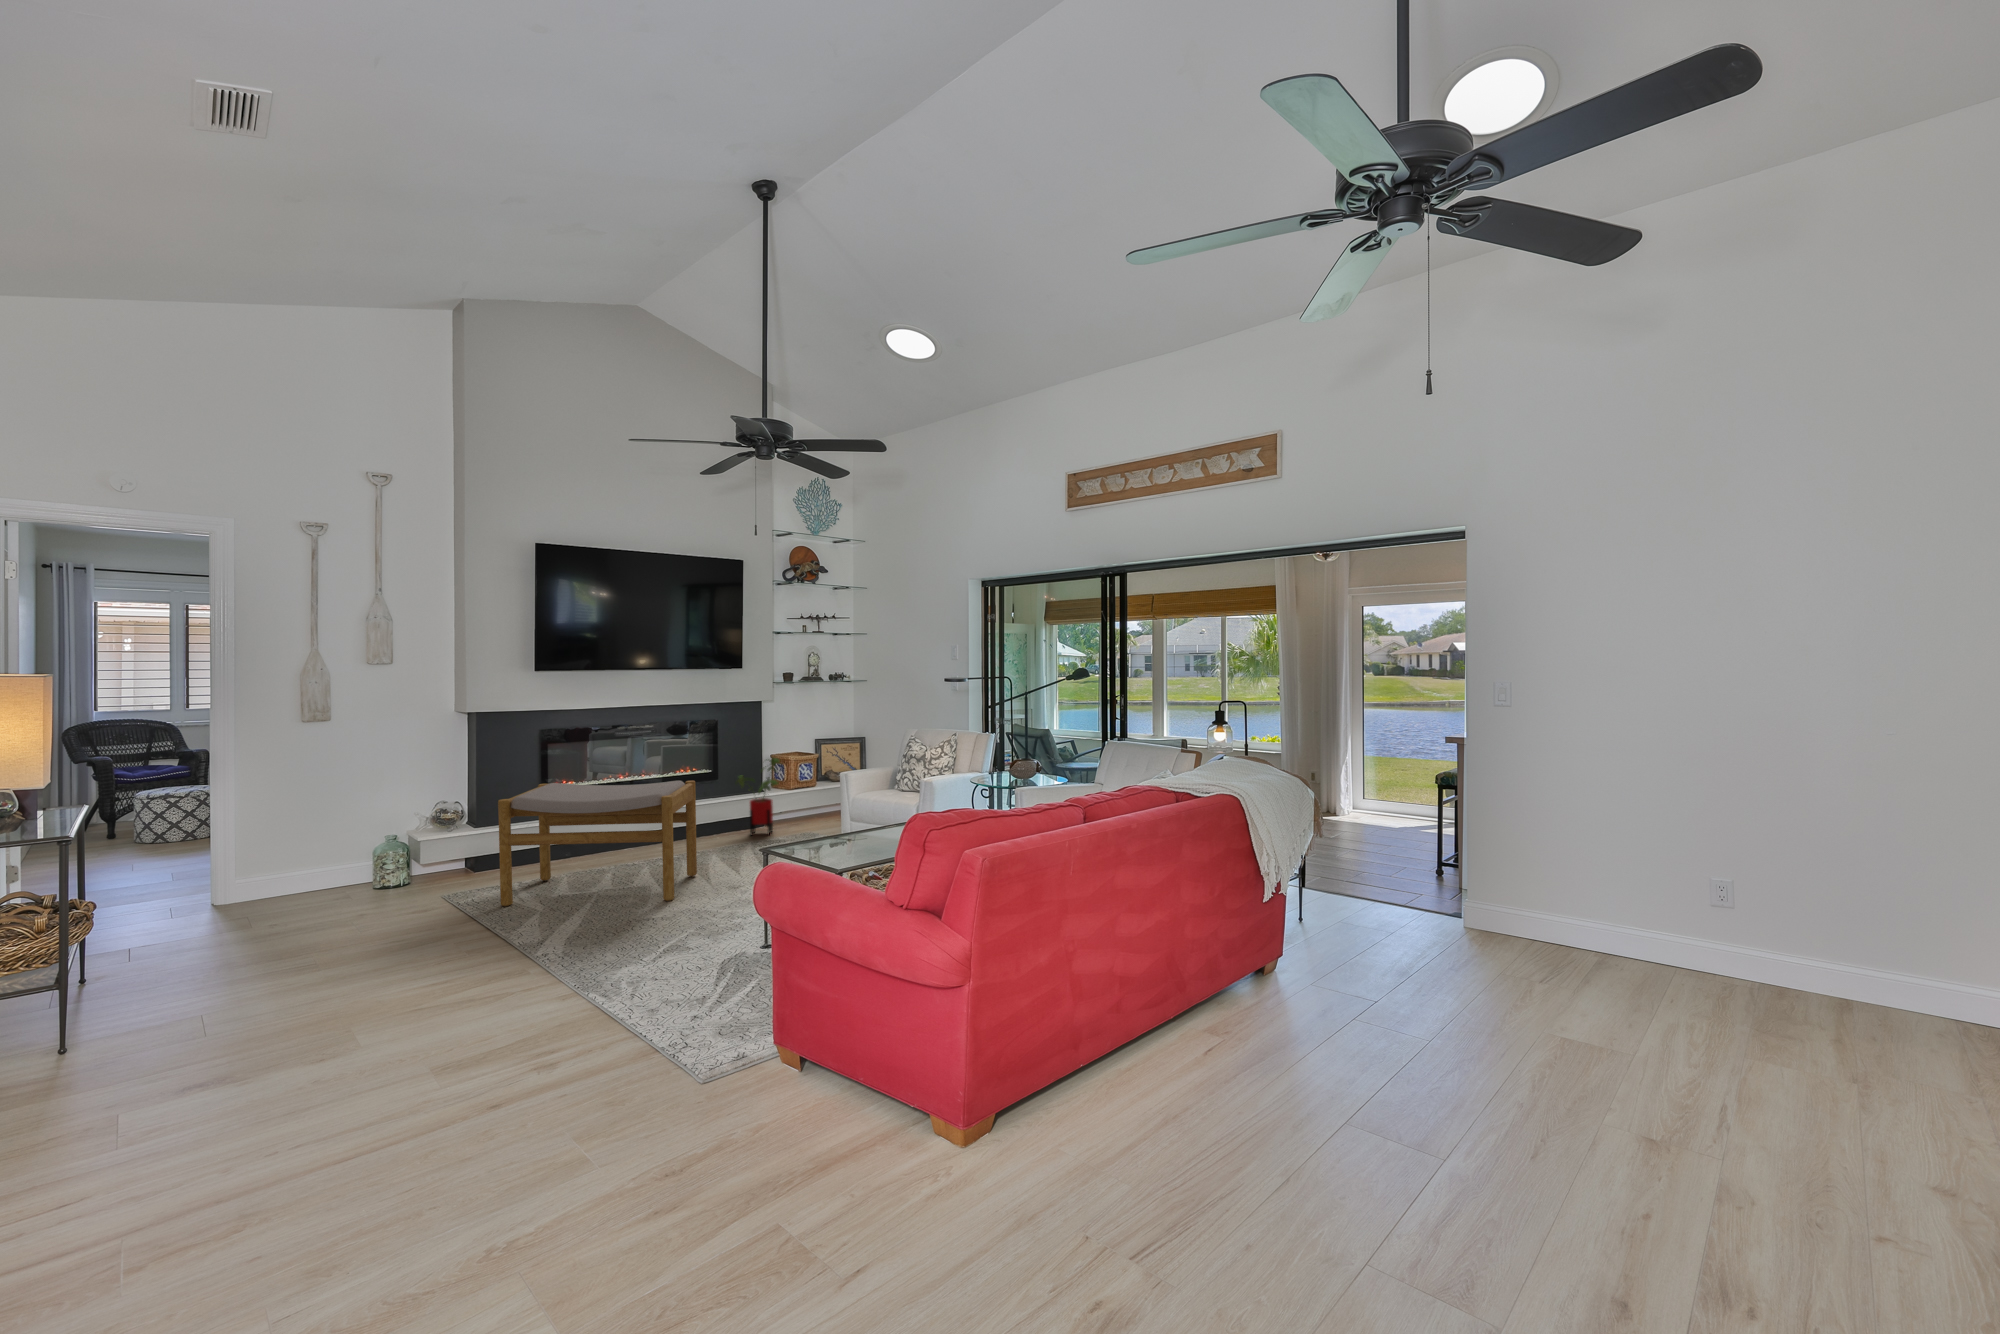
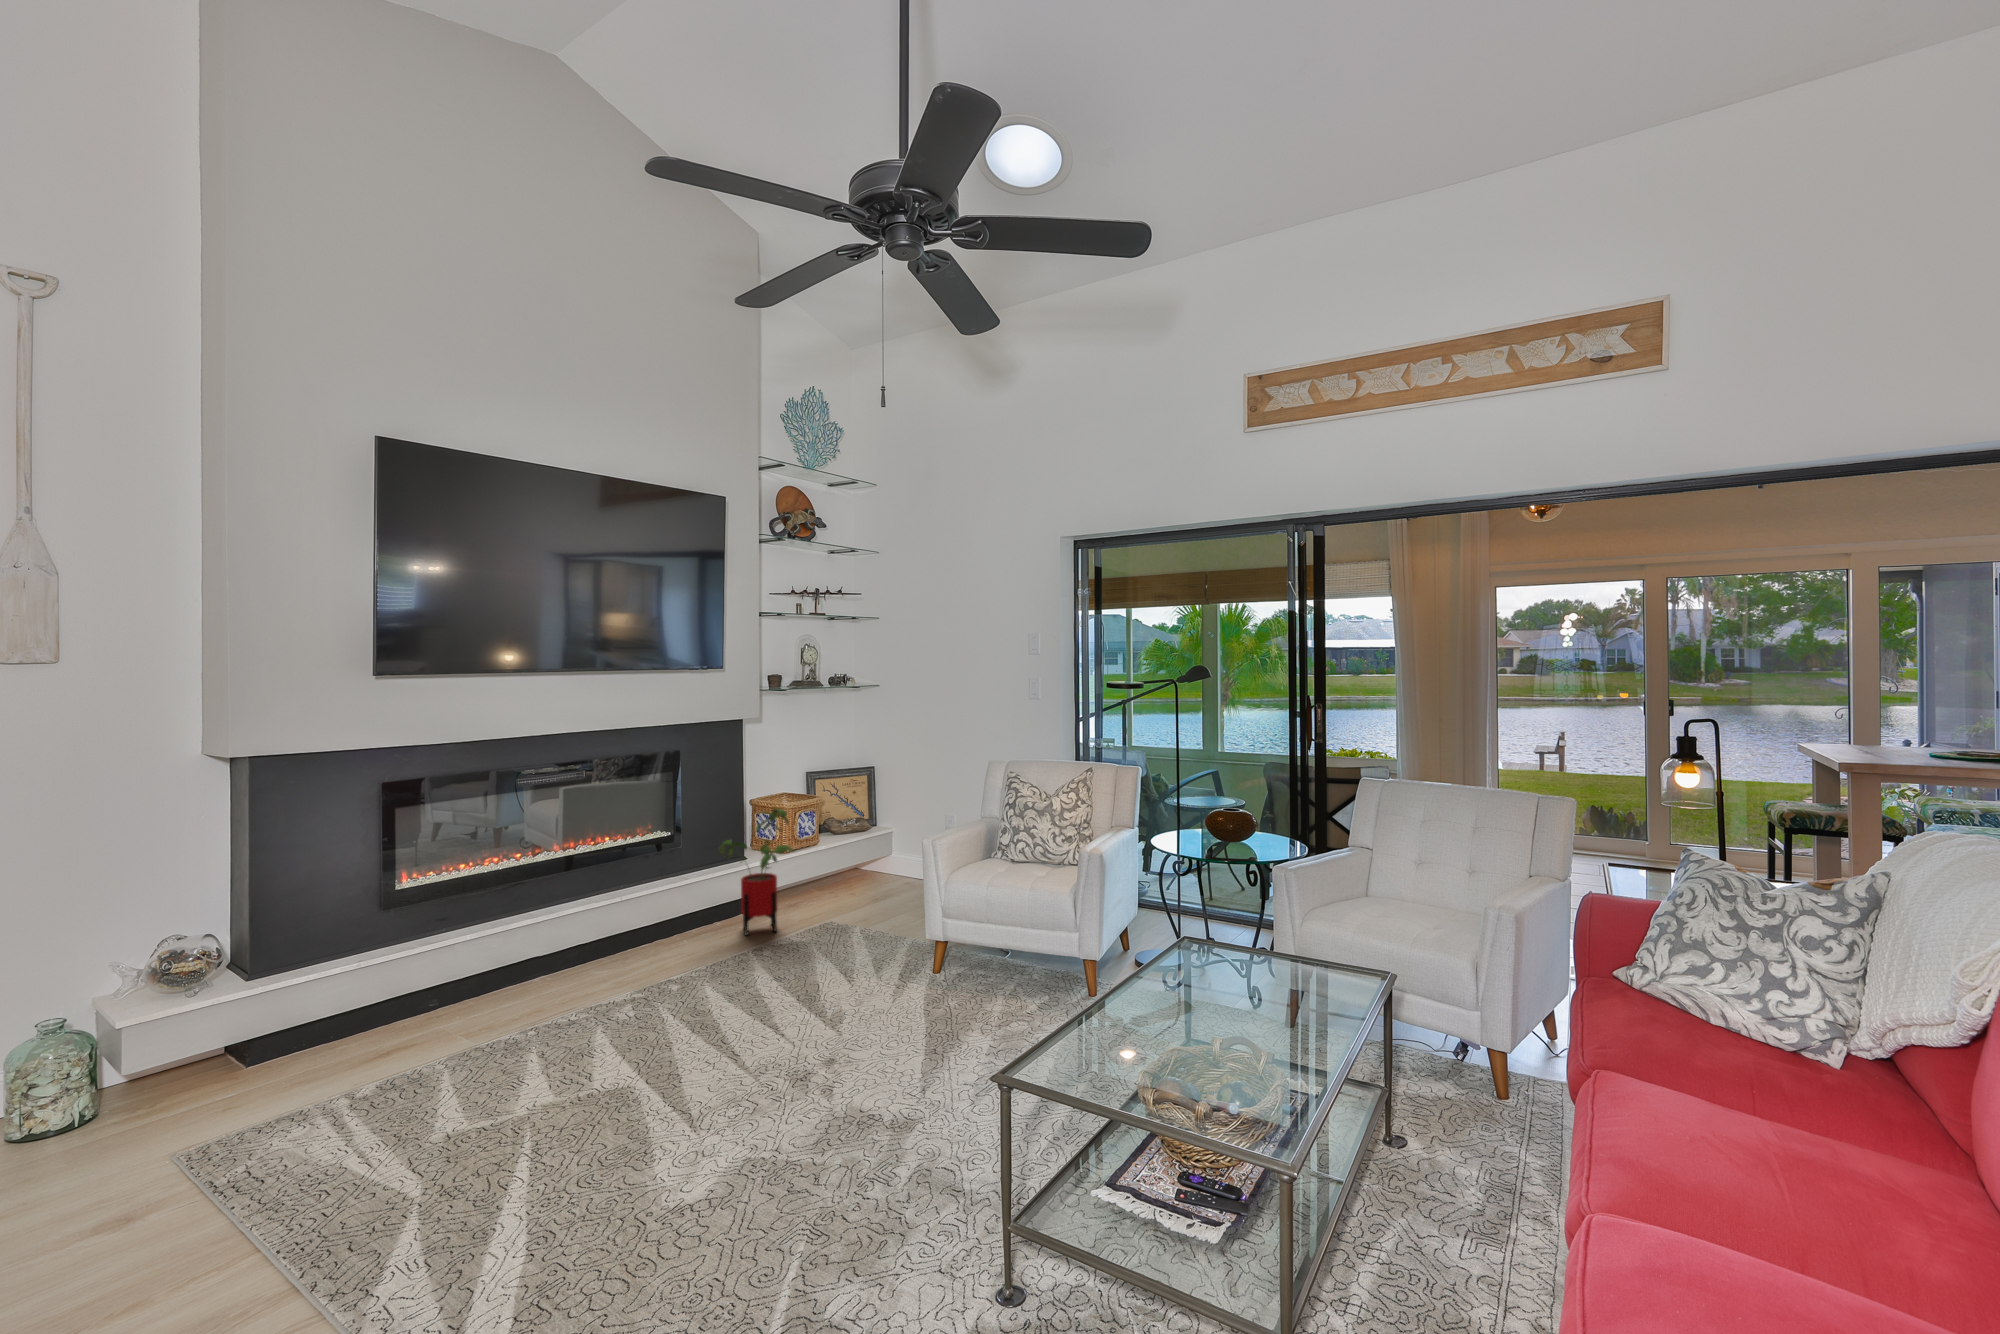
footstool: present [498,781,697,906] -> none [333,867,724,1180]

